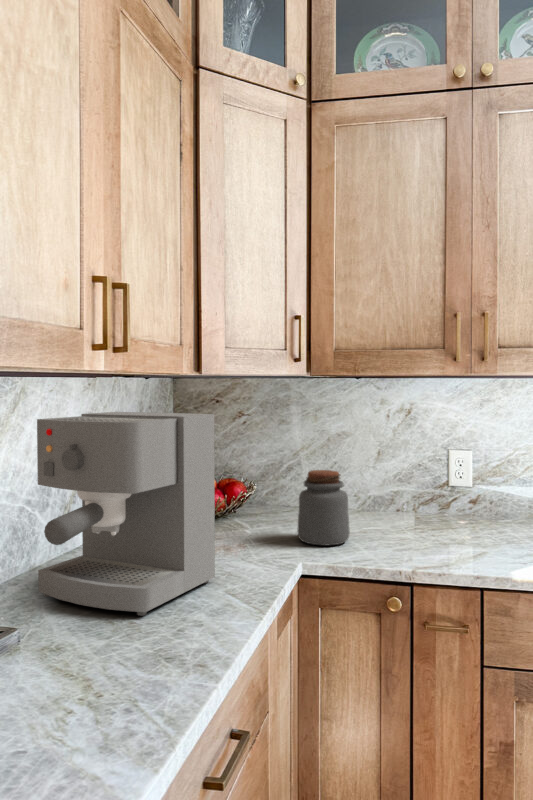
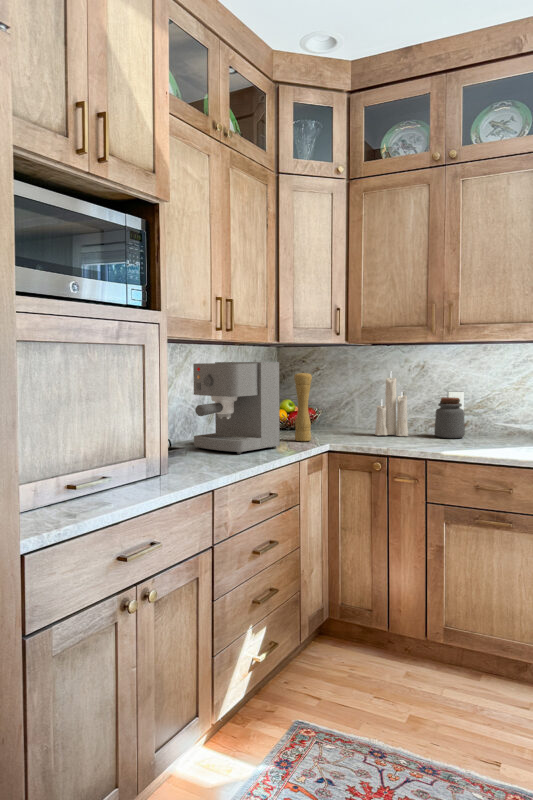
candle: none [350,414,404,529] -> present [375,378,408,436]
pepper mill: none [228,428,260,555] -> present [294,372,312,441]
jar: present [298,470,350,545] -> present [434,397,465,438]

